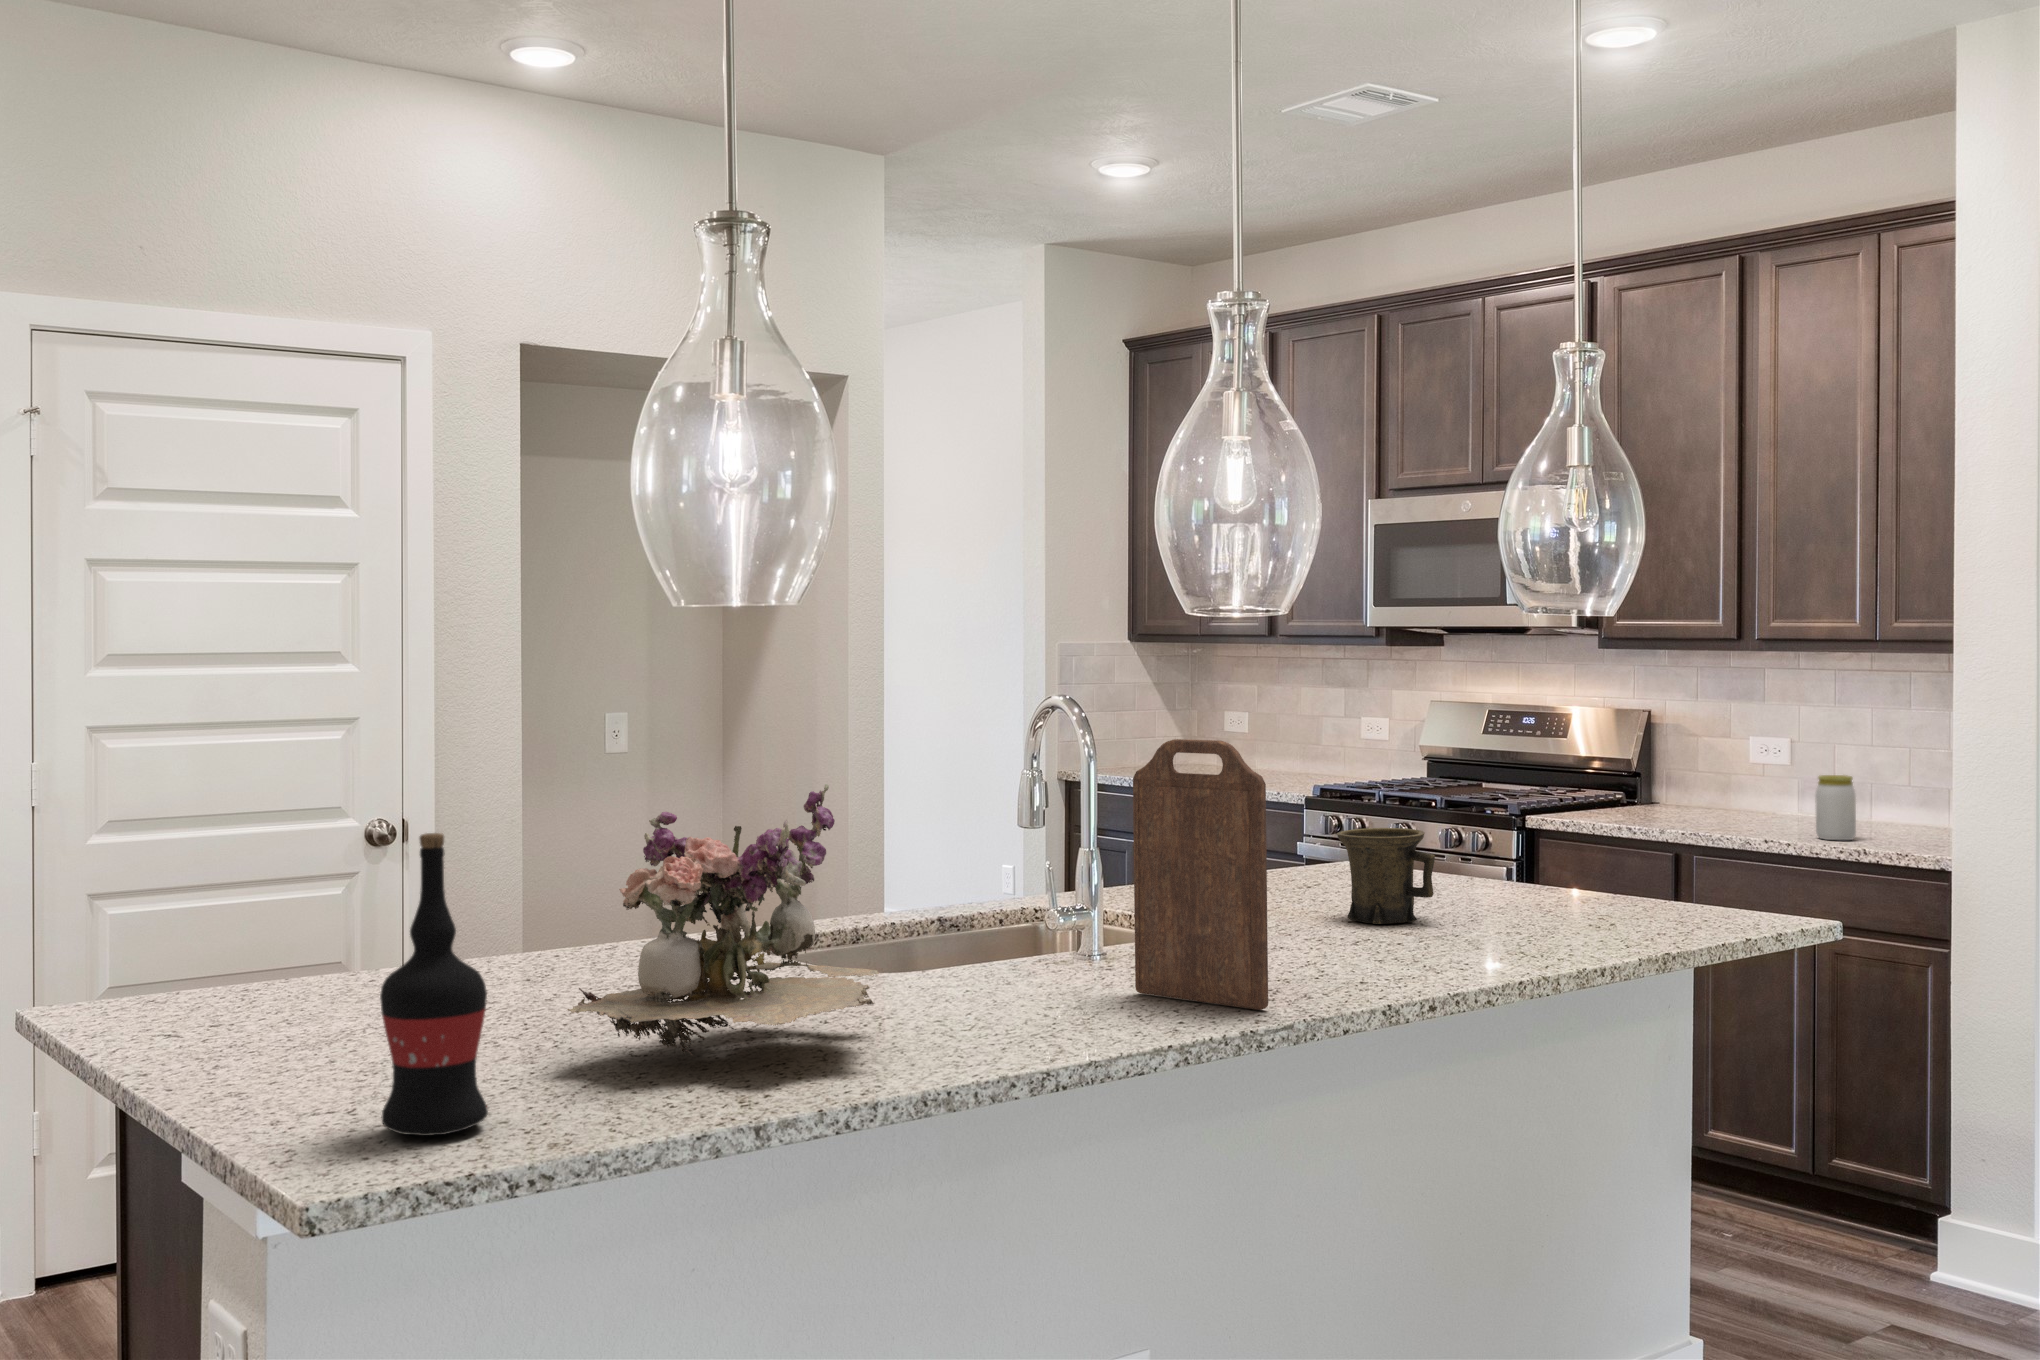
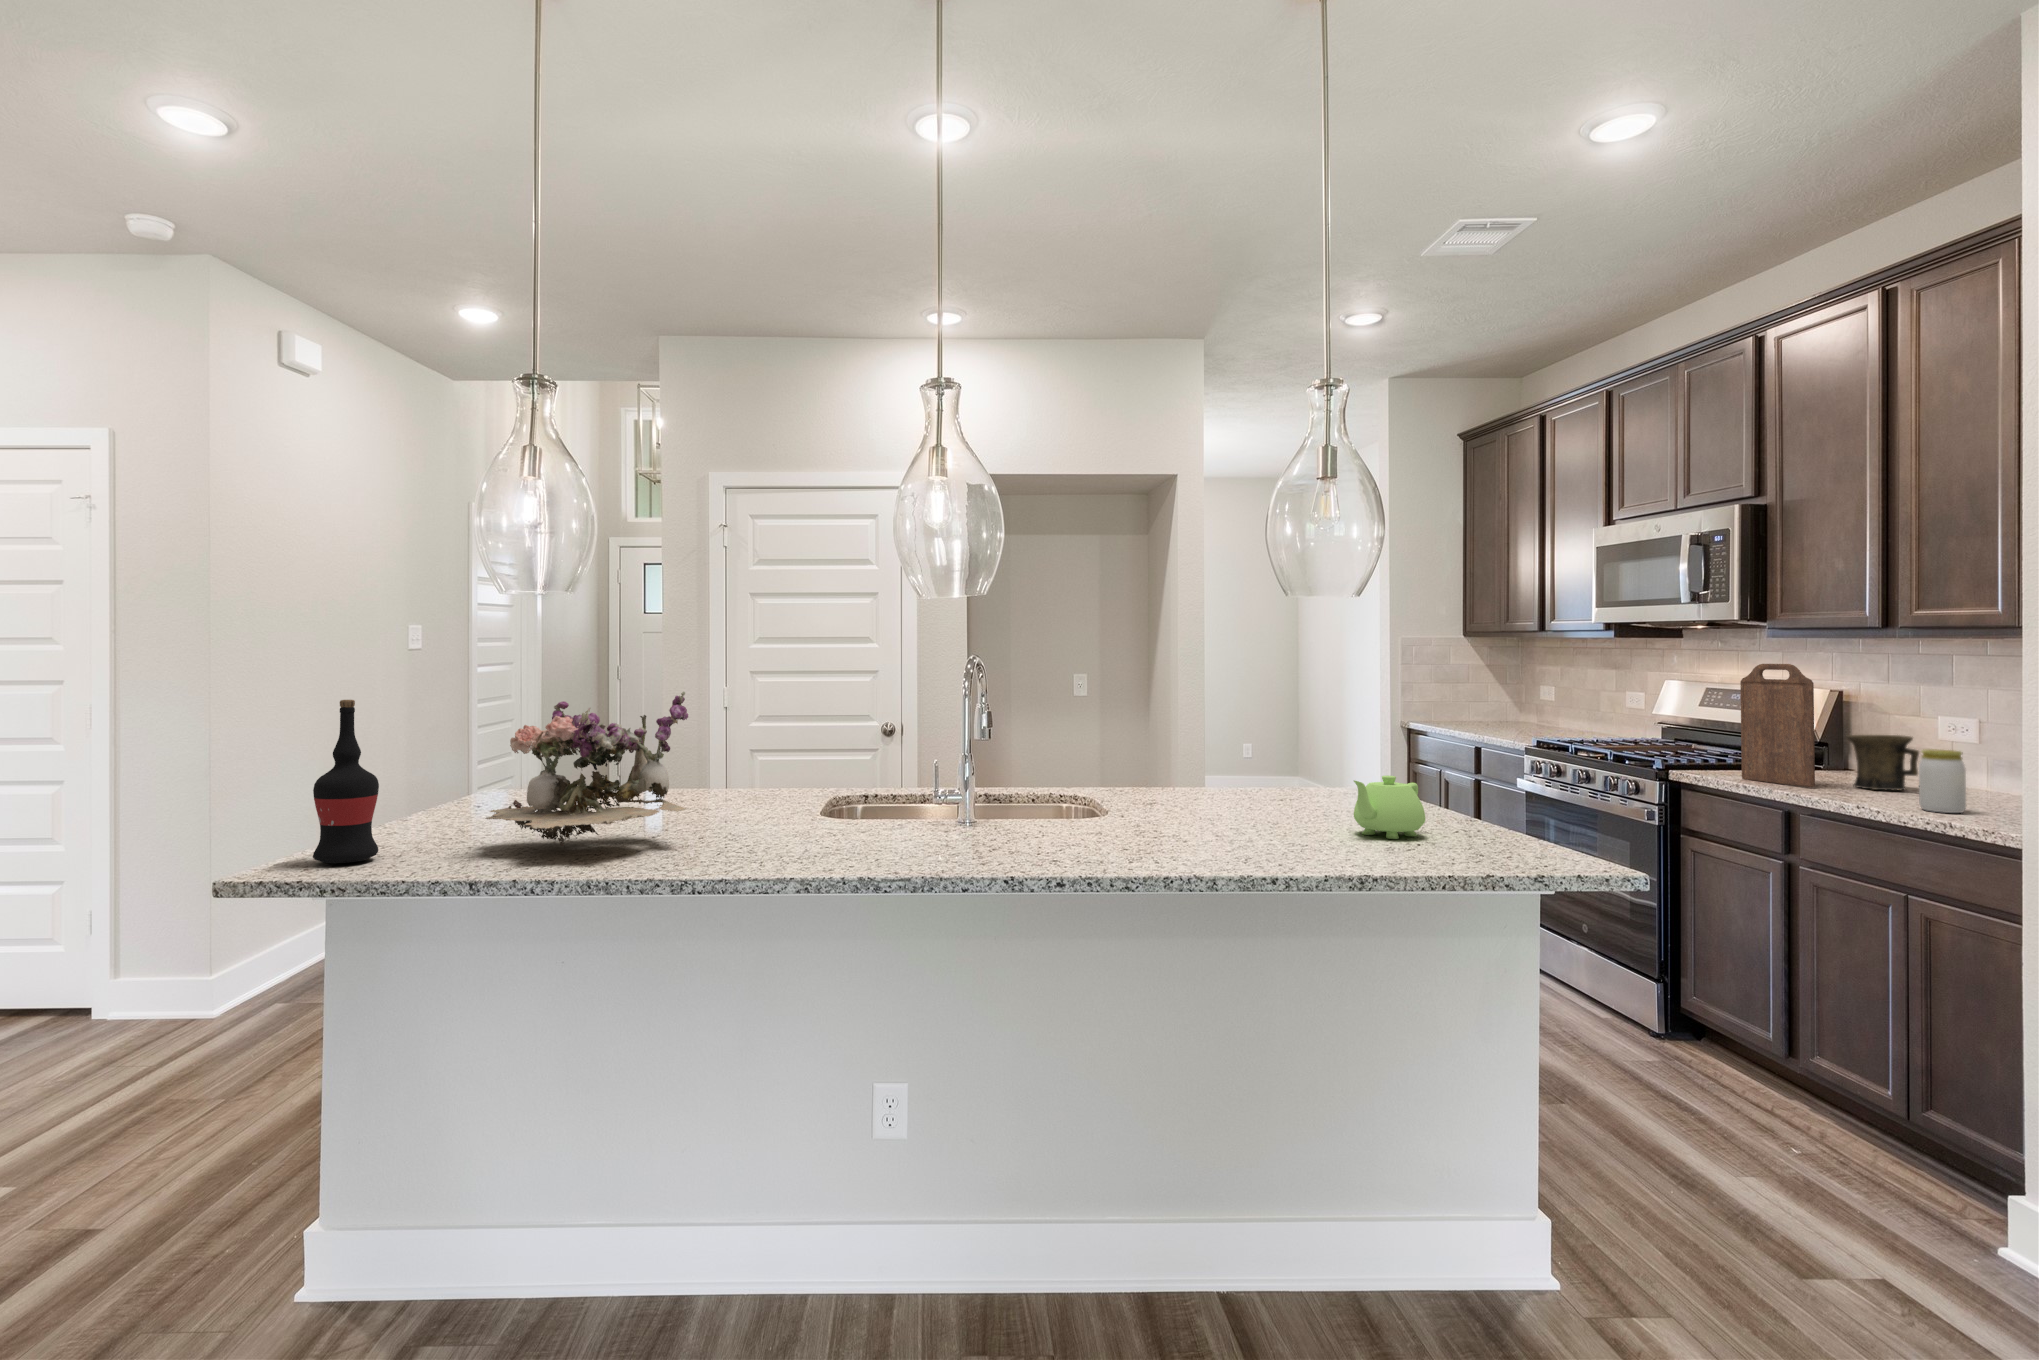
cutting board: present [1133,739,1268,1010] -> present [1740,664,1815,787]
mug: present [1337,828,1435,924] -> present [1847,735,1919,790]
teapot: none [1512,842,1596,917] -> present [1354,776,1425,839]

